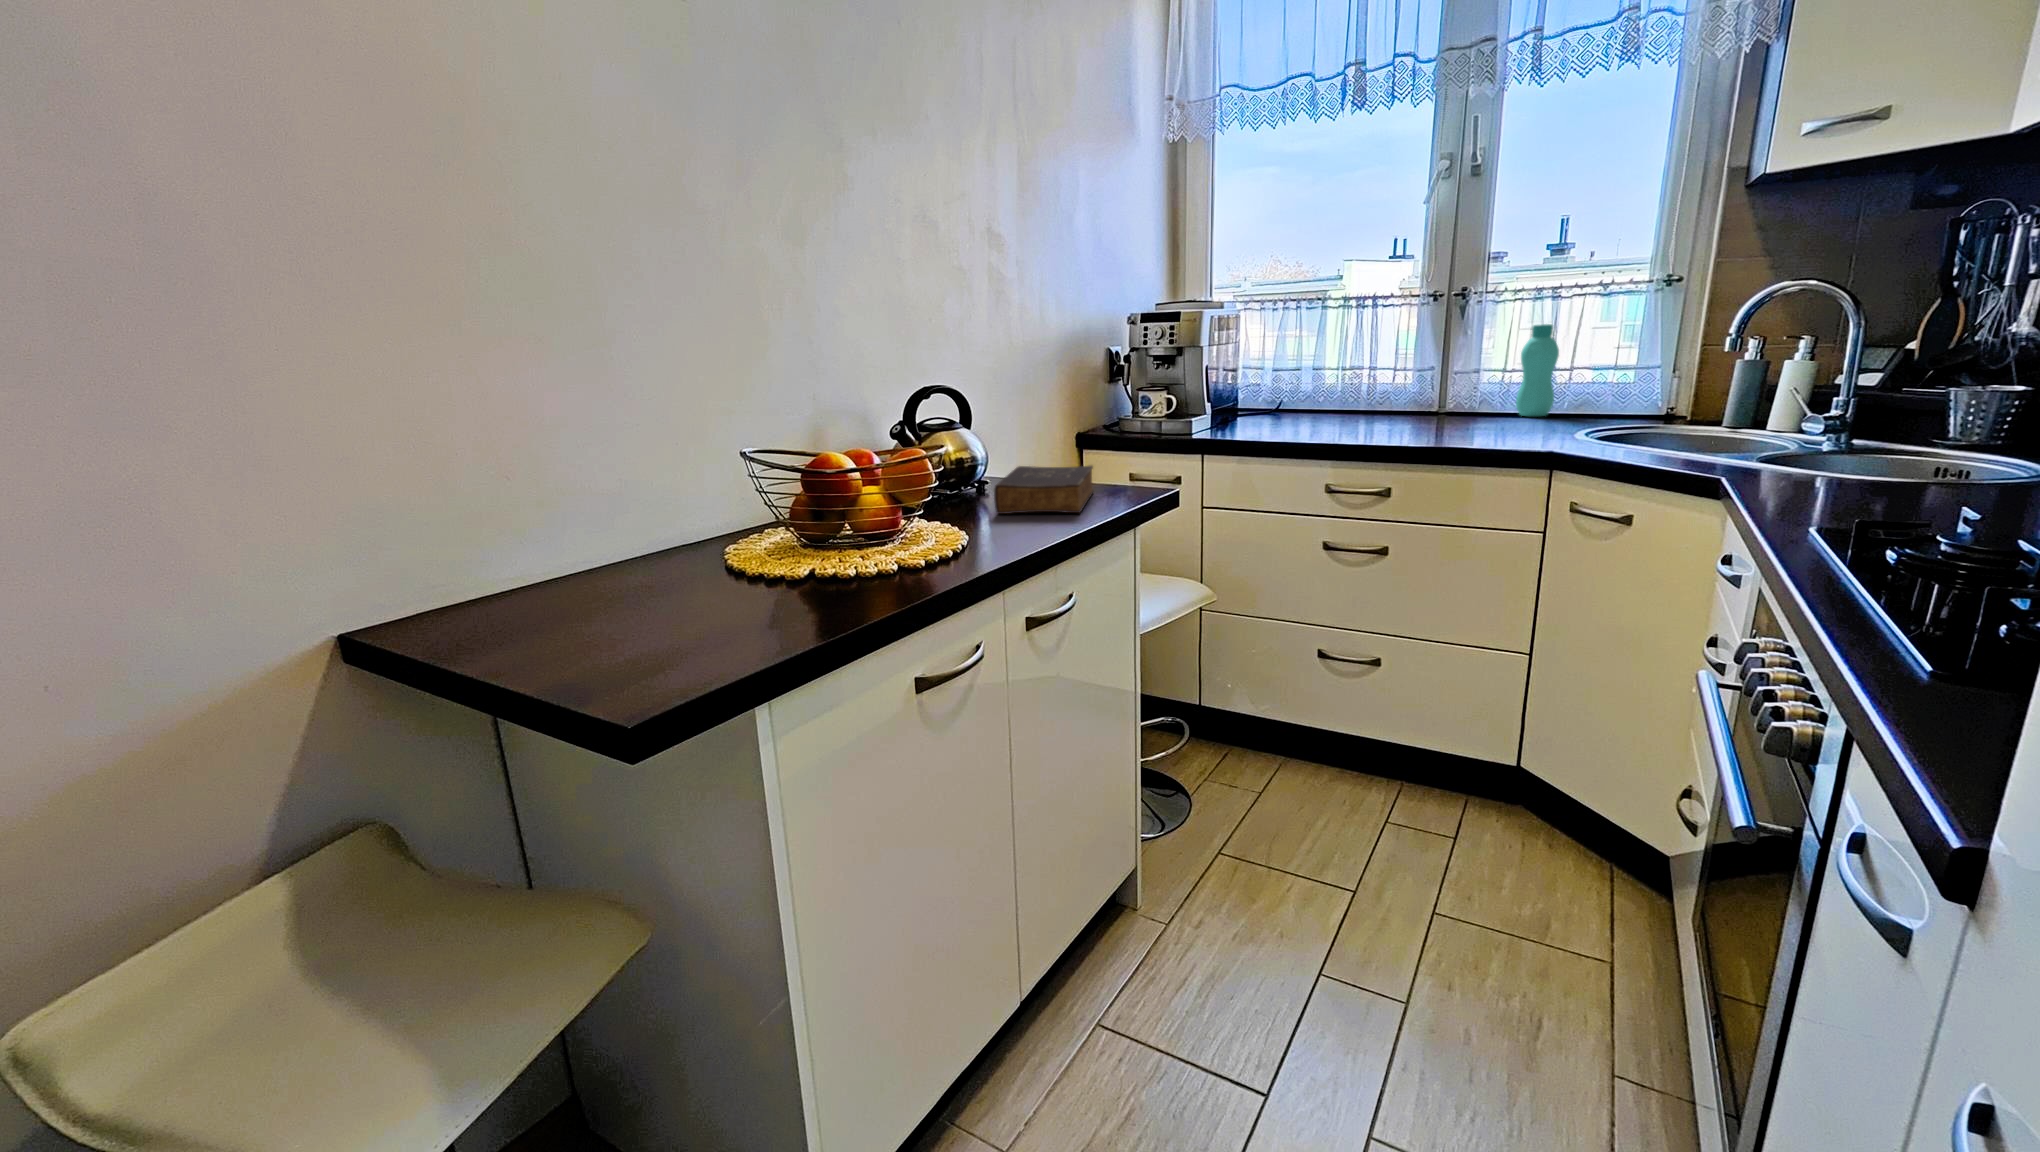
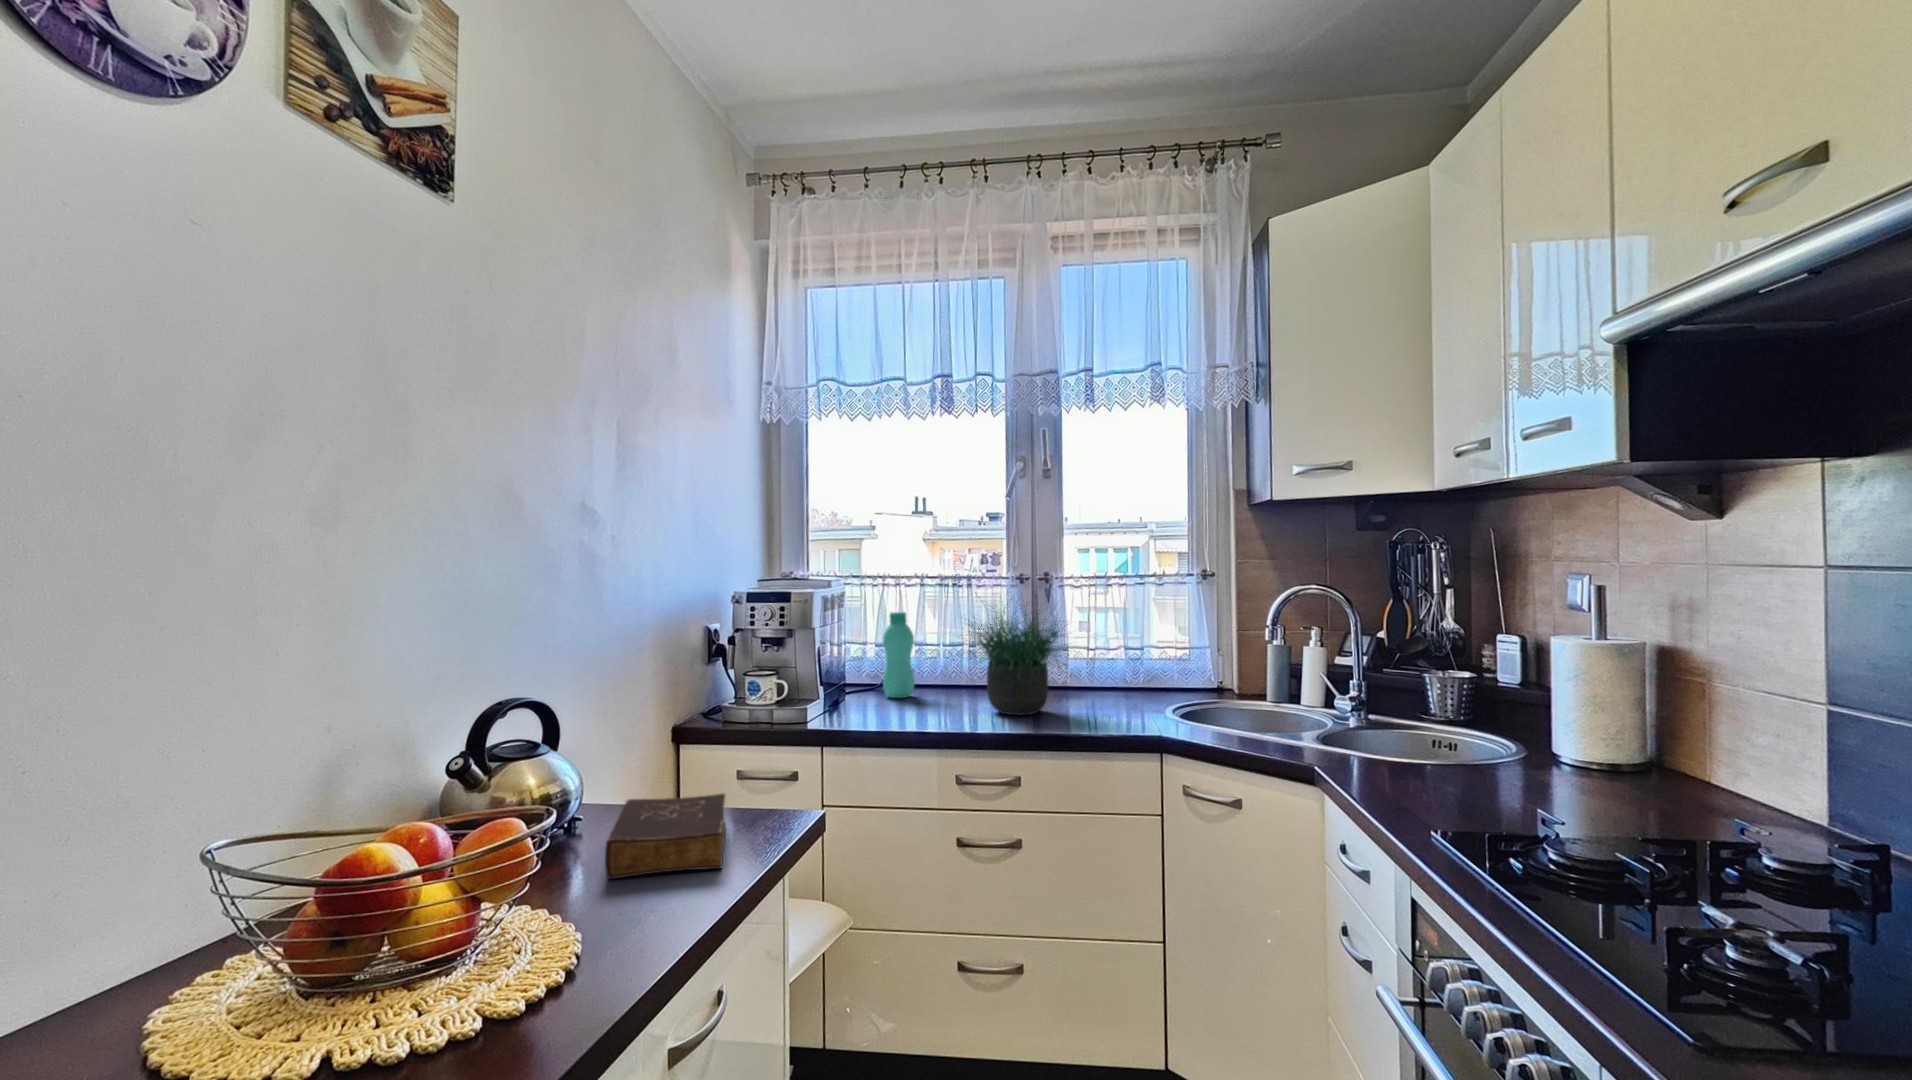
potted plant: none [1330,279,1489,432] -> present [966,604,1066,715]
bottle: present [1516,324,1559,416] -> present [883,612,915,698]

